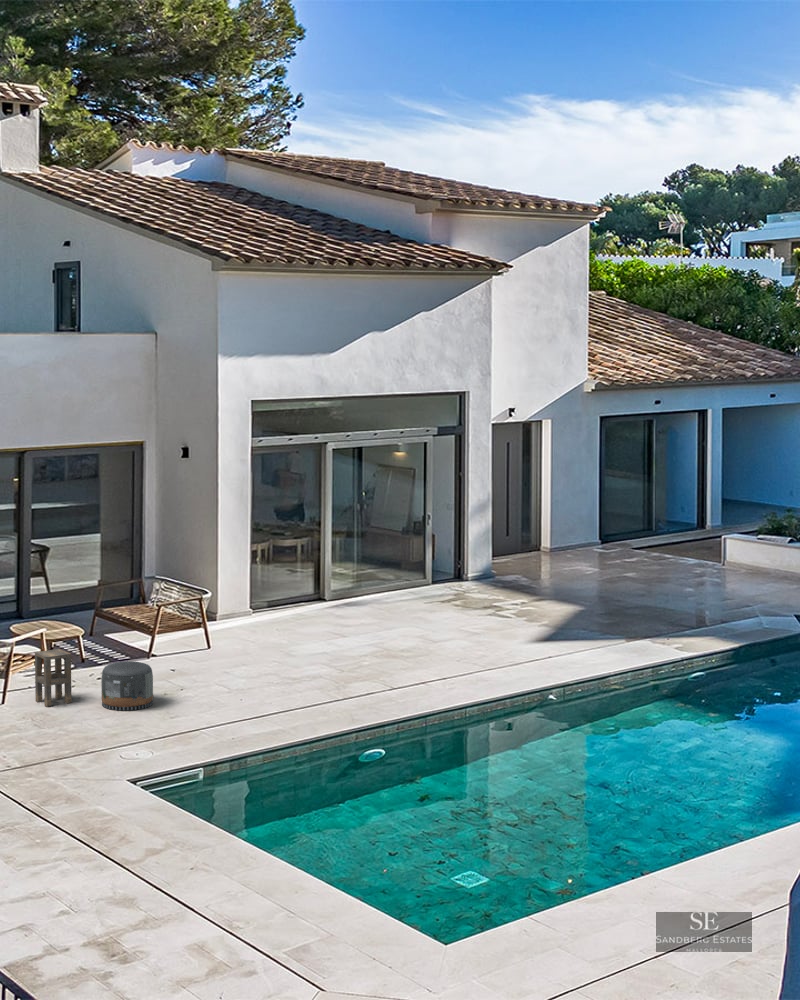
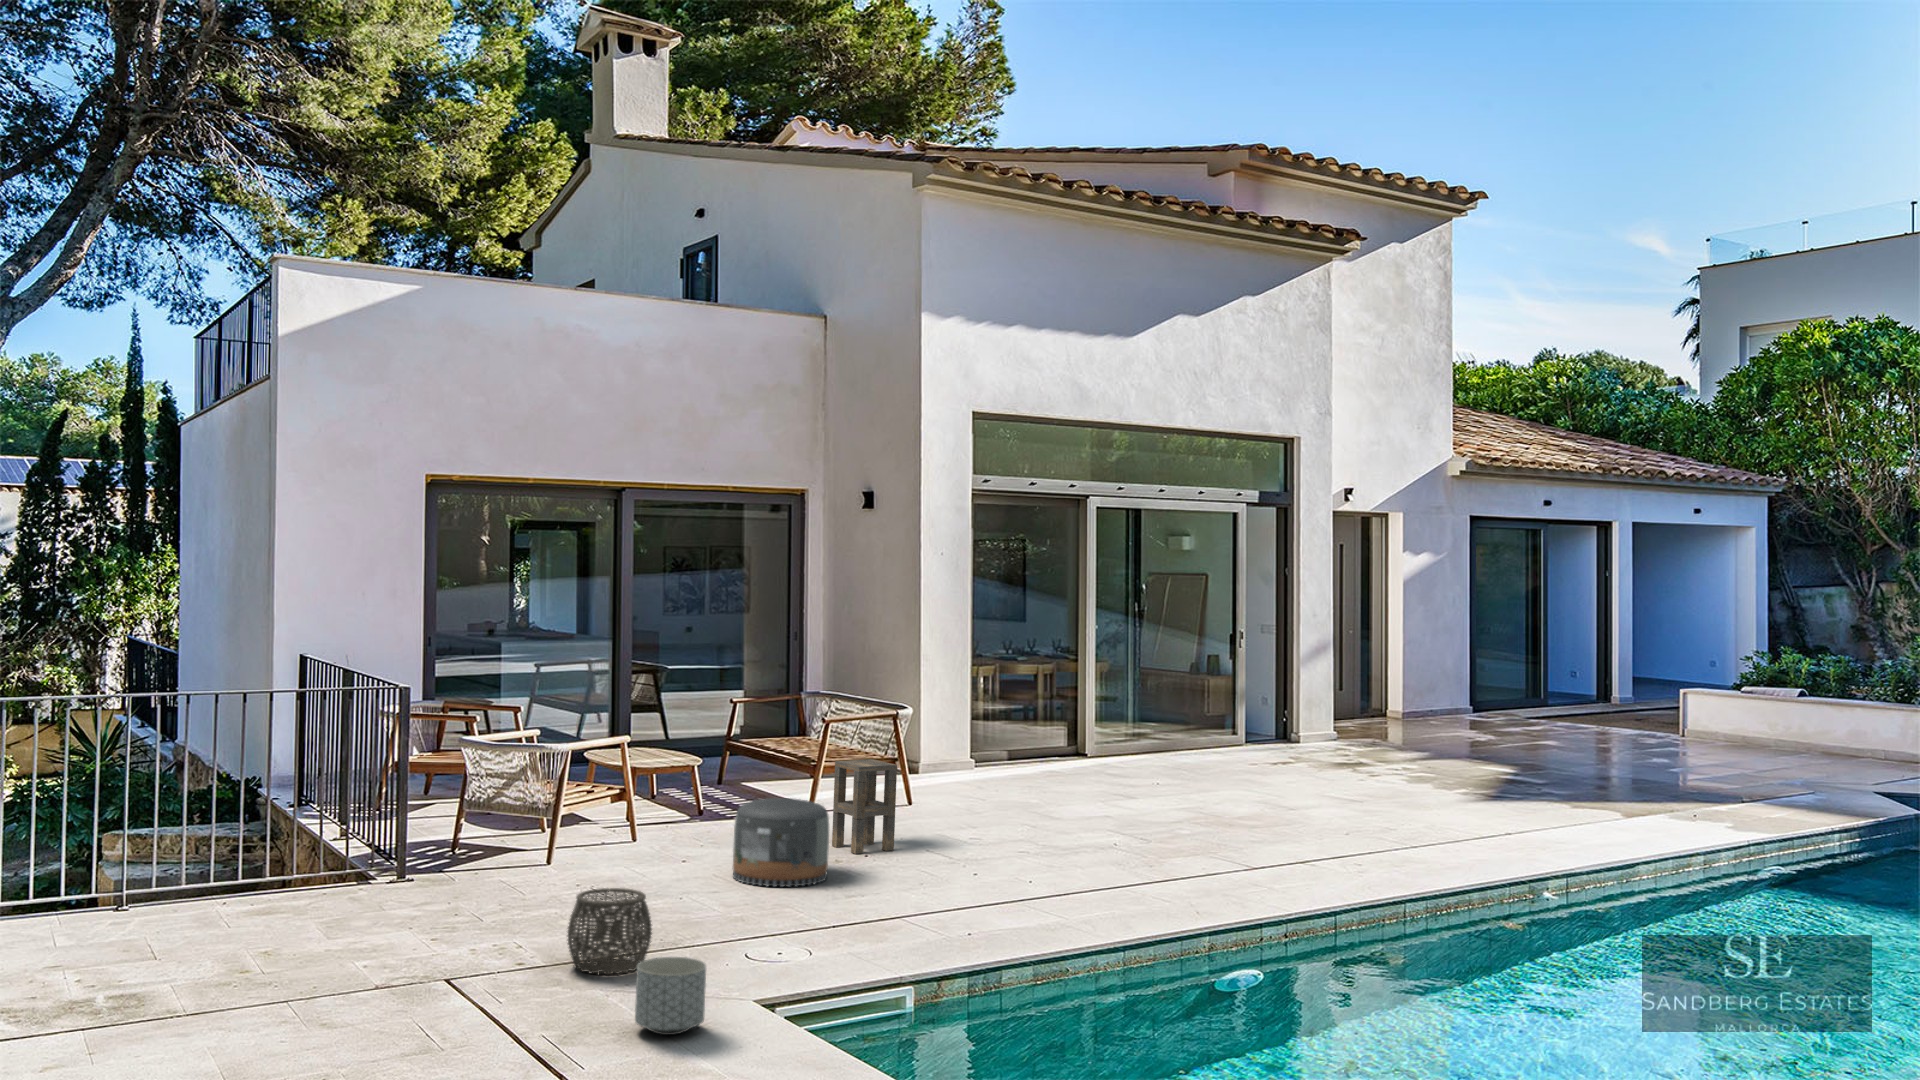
side table: present [35,649,72,707] -> present [832,759,897,854]
woven basket: none [17,724,59,767] -> present [567,888,652,974]
planter: none [52,760,84,796] -> present [635,957,706,1035]

